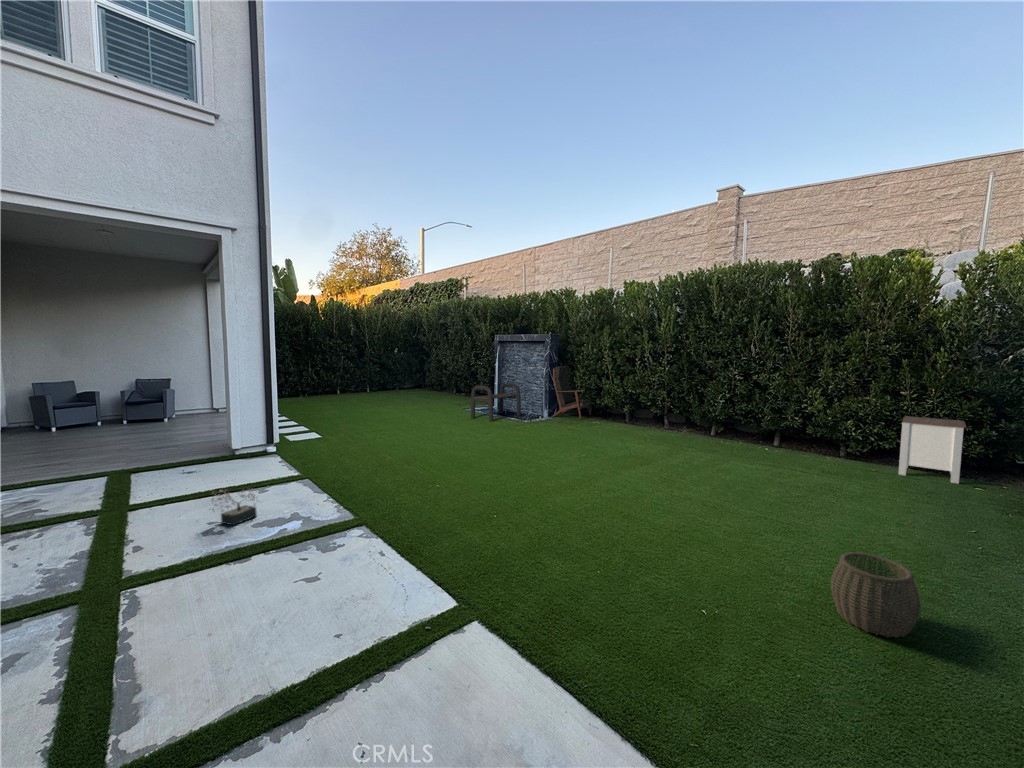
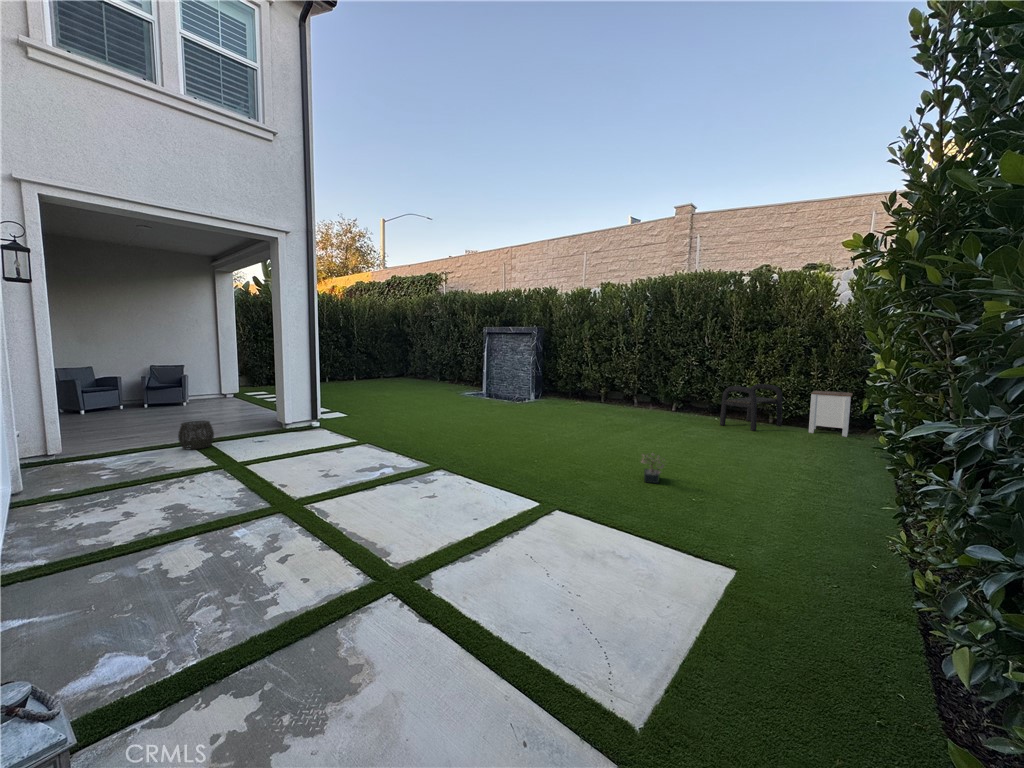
lounge chair: present [552,366,591,419] -> none [538,355,573,401]
bench: present [471,383,521,421] -> present [720,384,783,431]
decorative plant: present [212,490,257,525] -> present [642,454,664,483]
woven basket: present [831,553,921,638] -> present [178,421,214,449]

